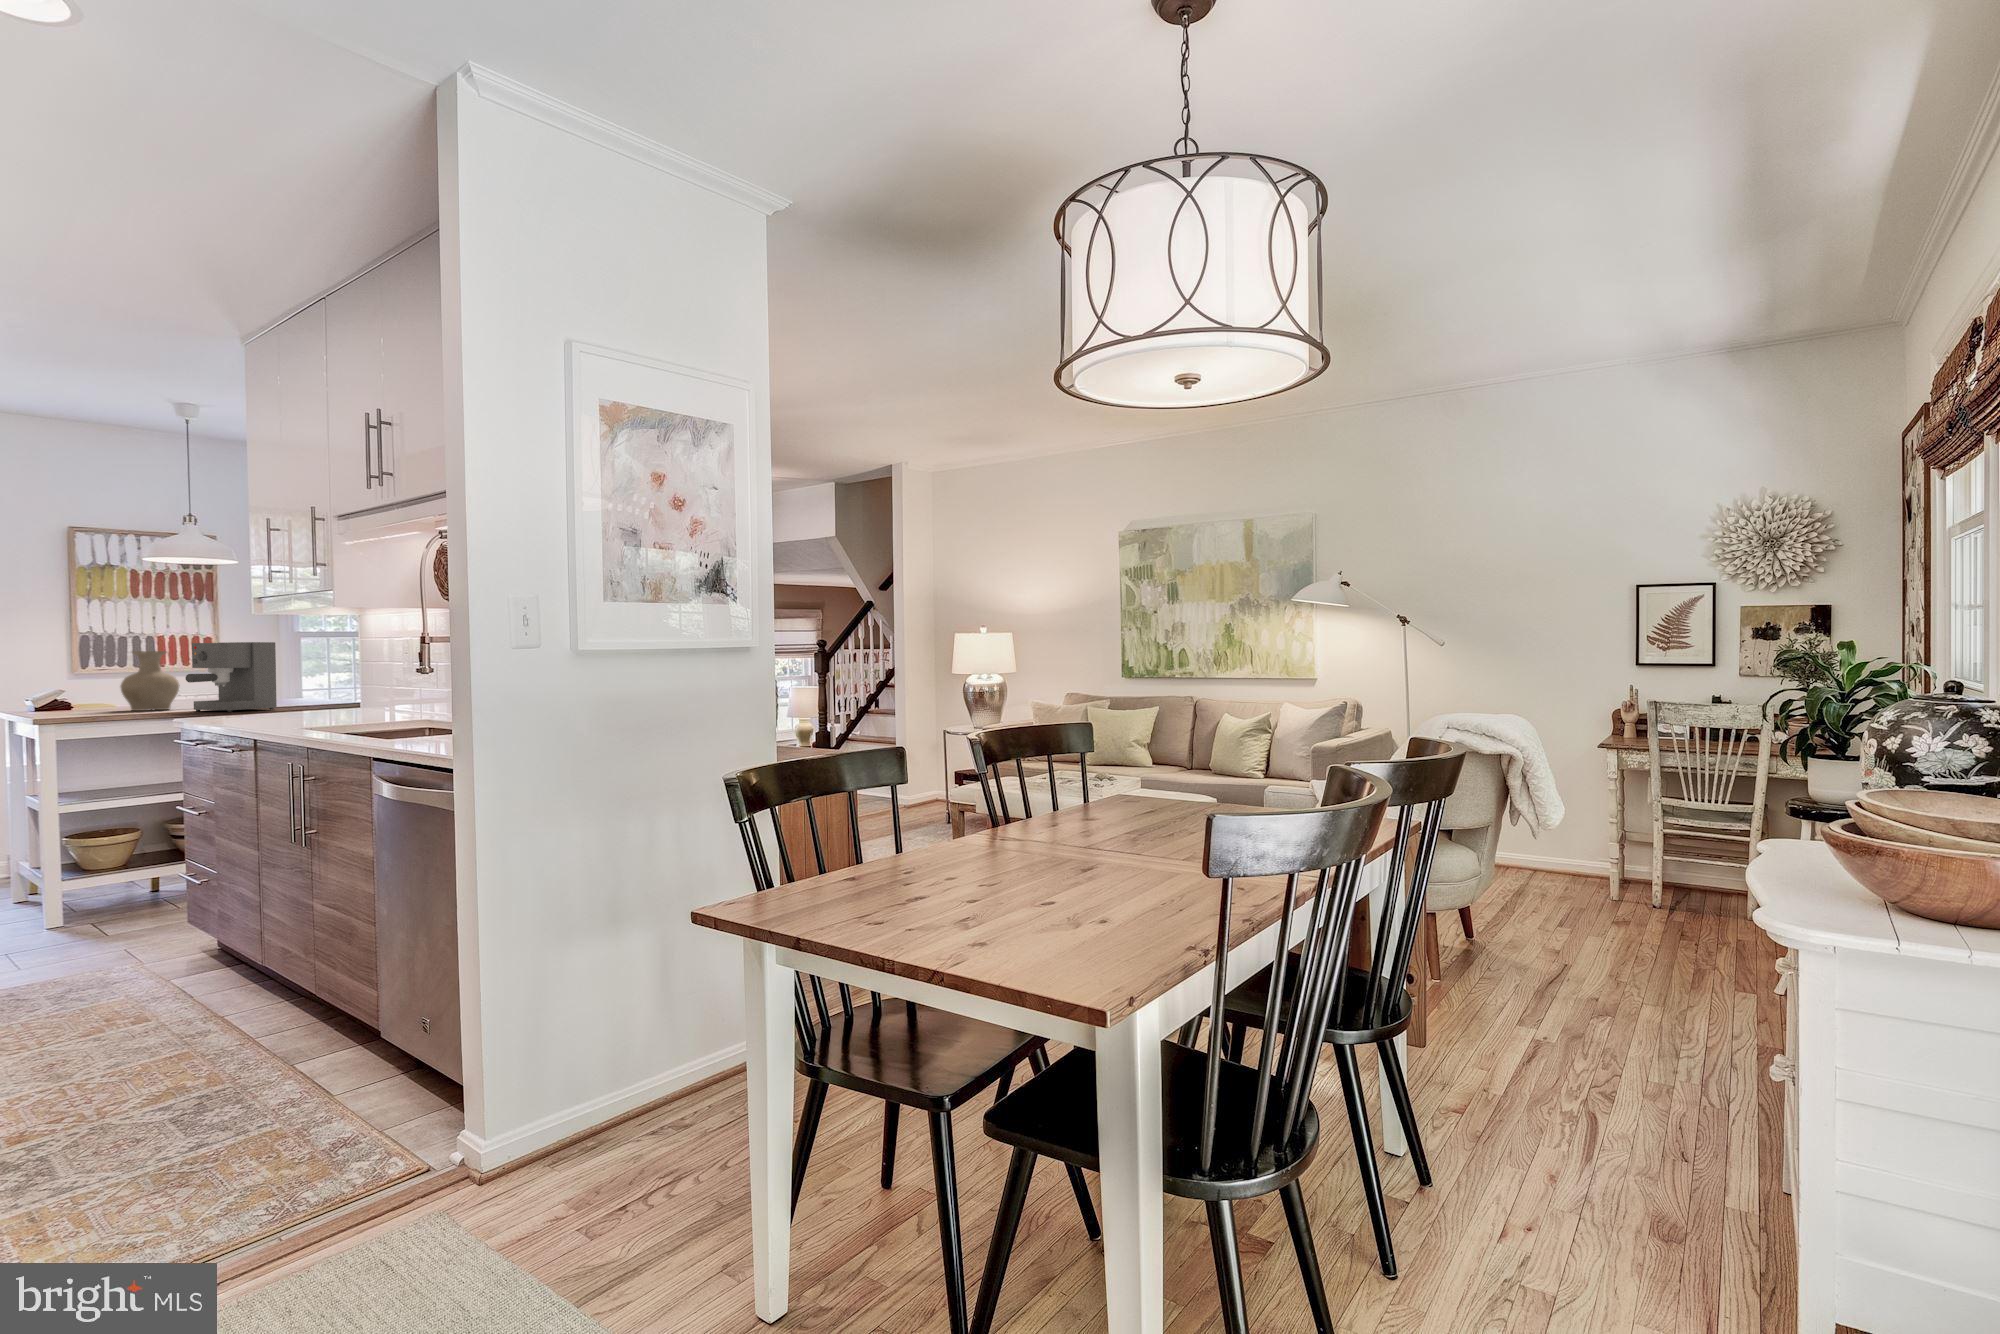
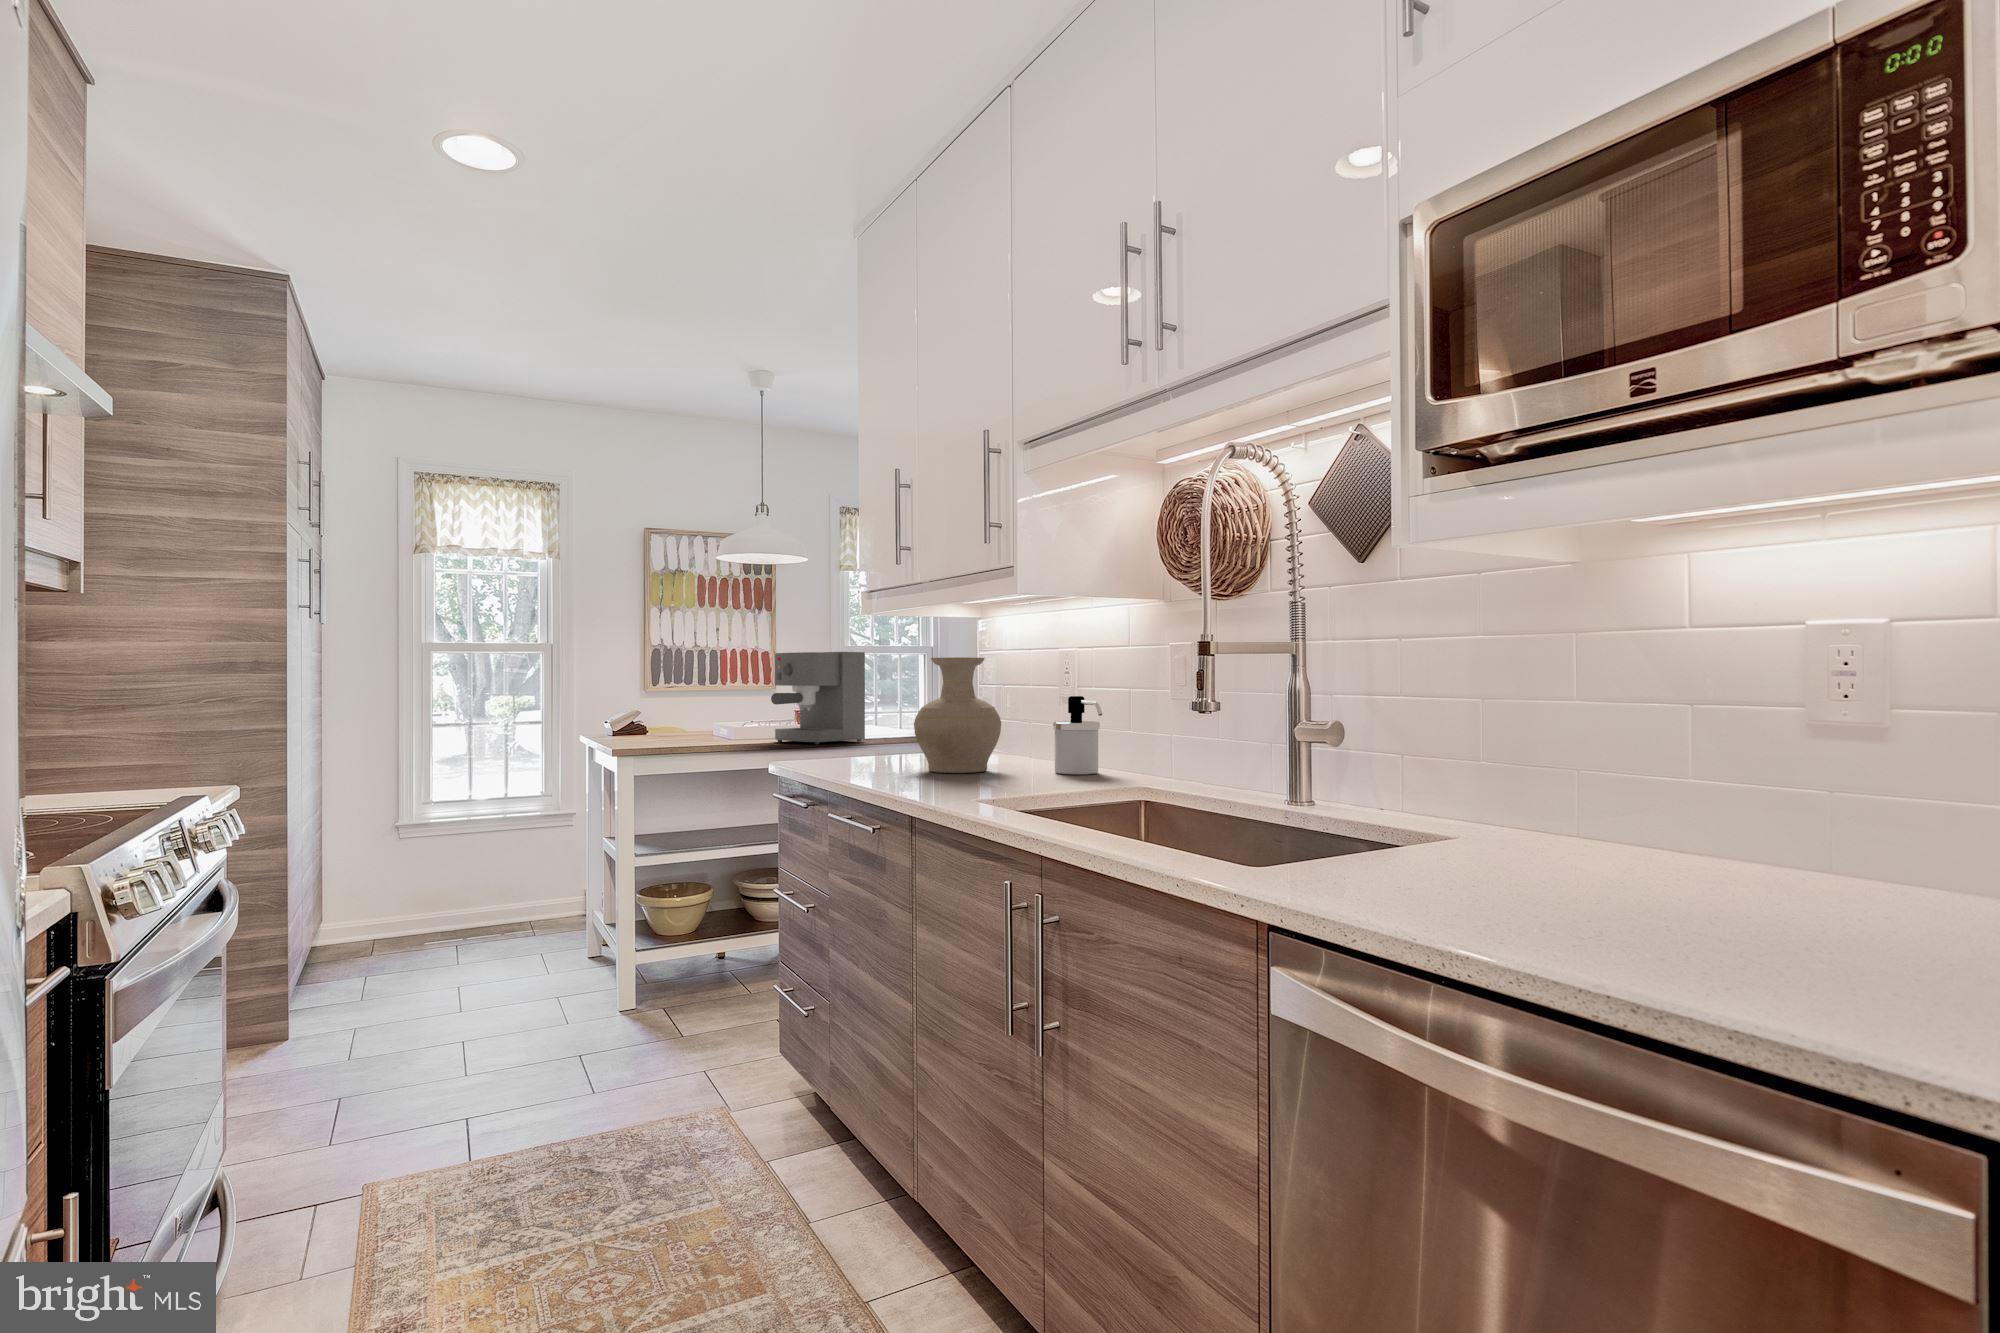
vase: present [120,651,180,711] -> present [914,657,1001,773]
soap dispenser: none [379,674,412,721] -> present [1053,696,1102,775]

